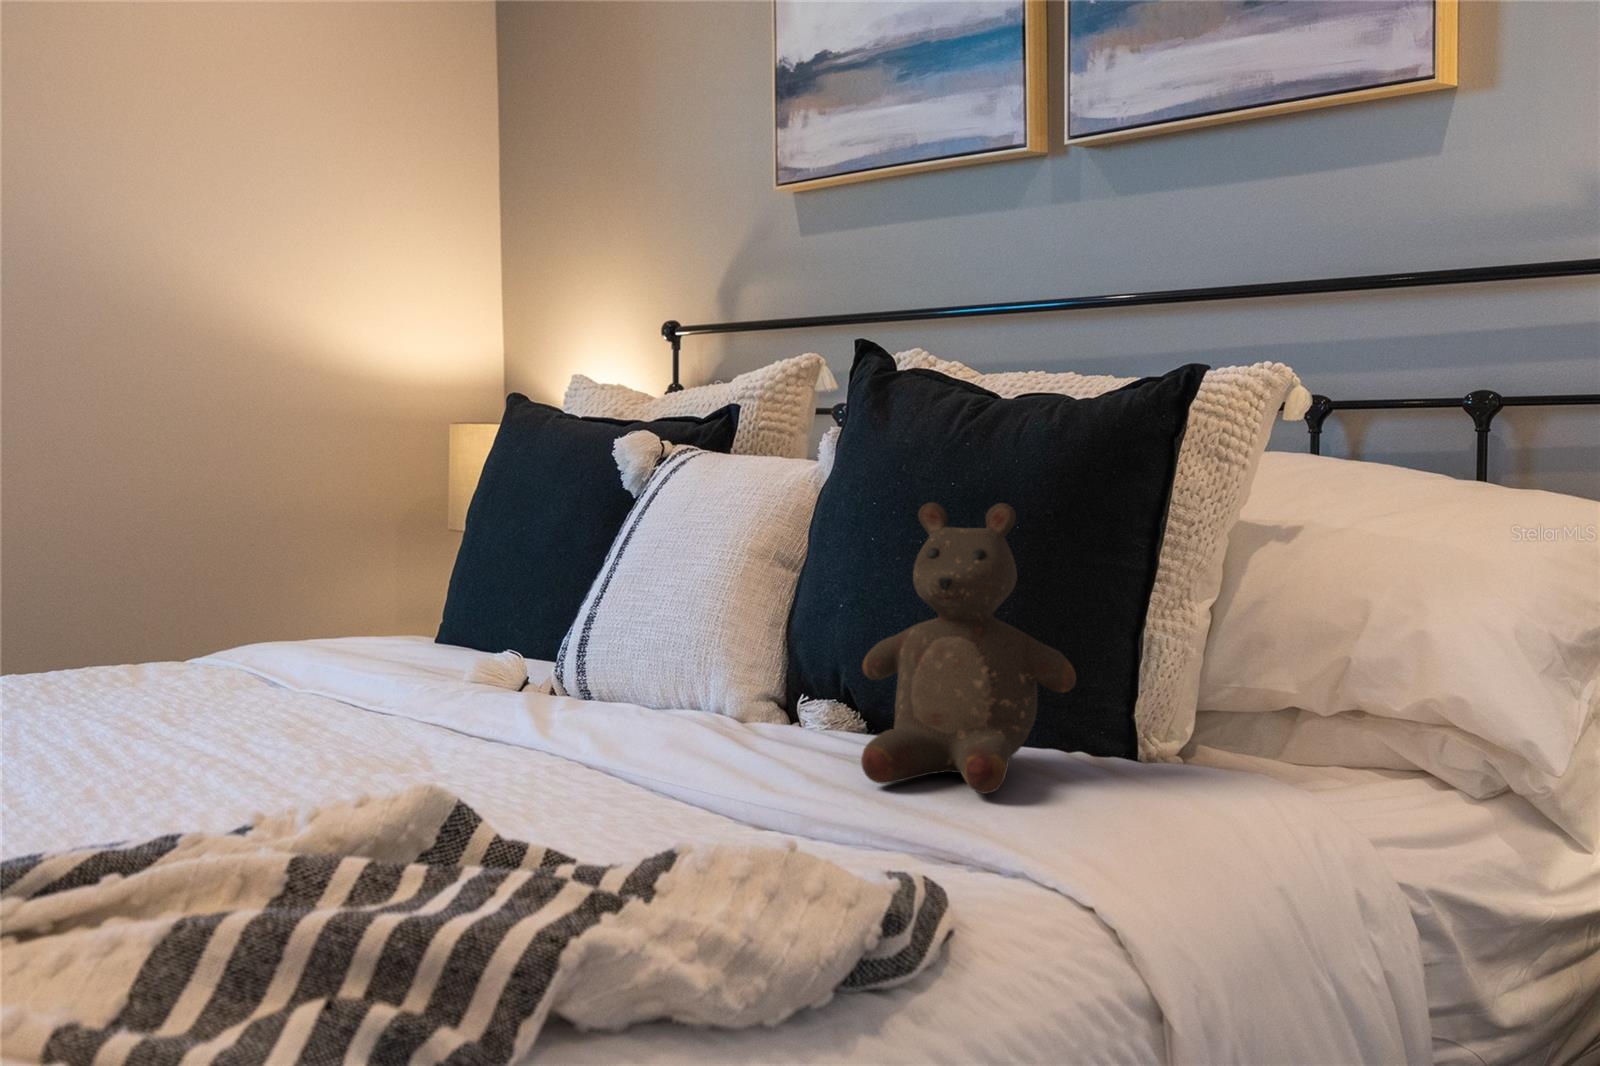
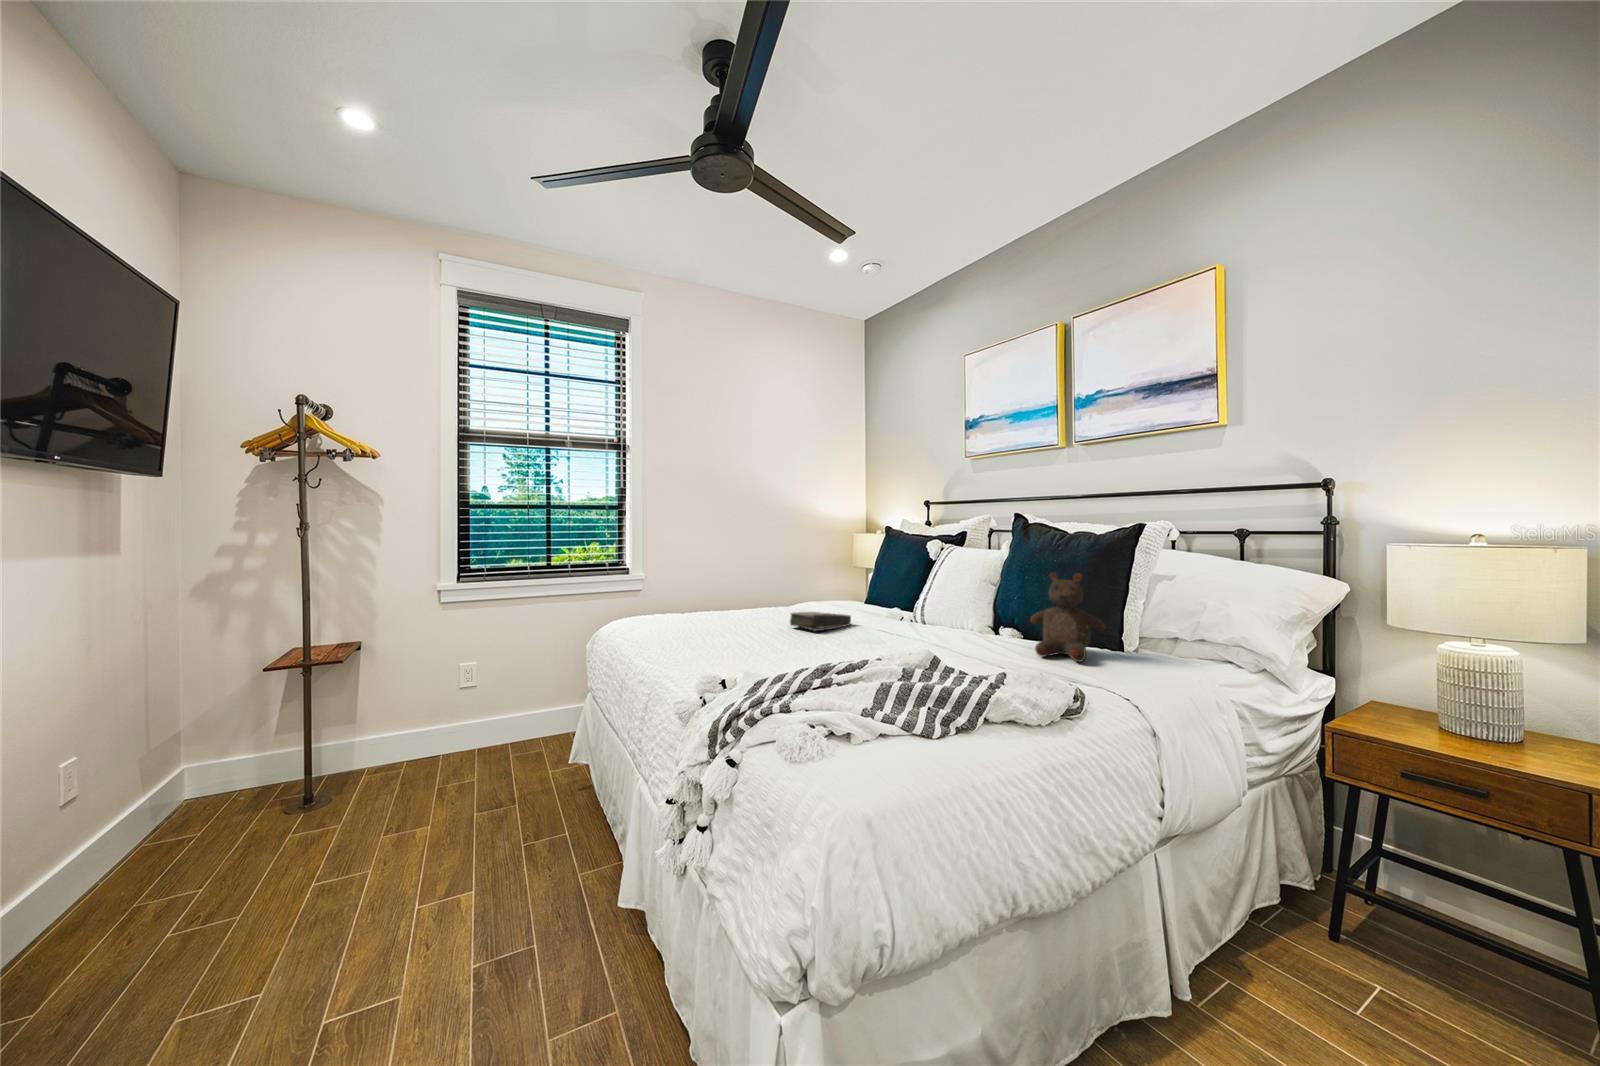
book: none [74,676,320,742] -> present [790,612,851,631]

